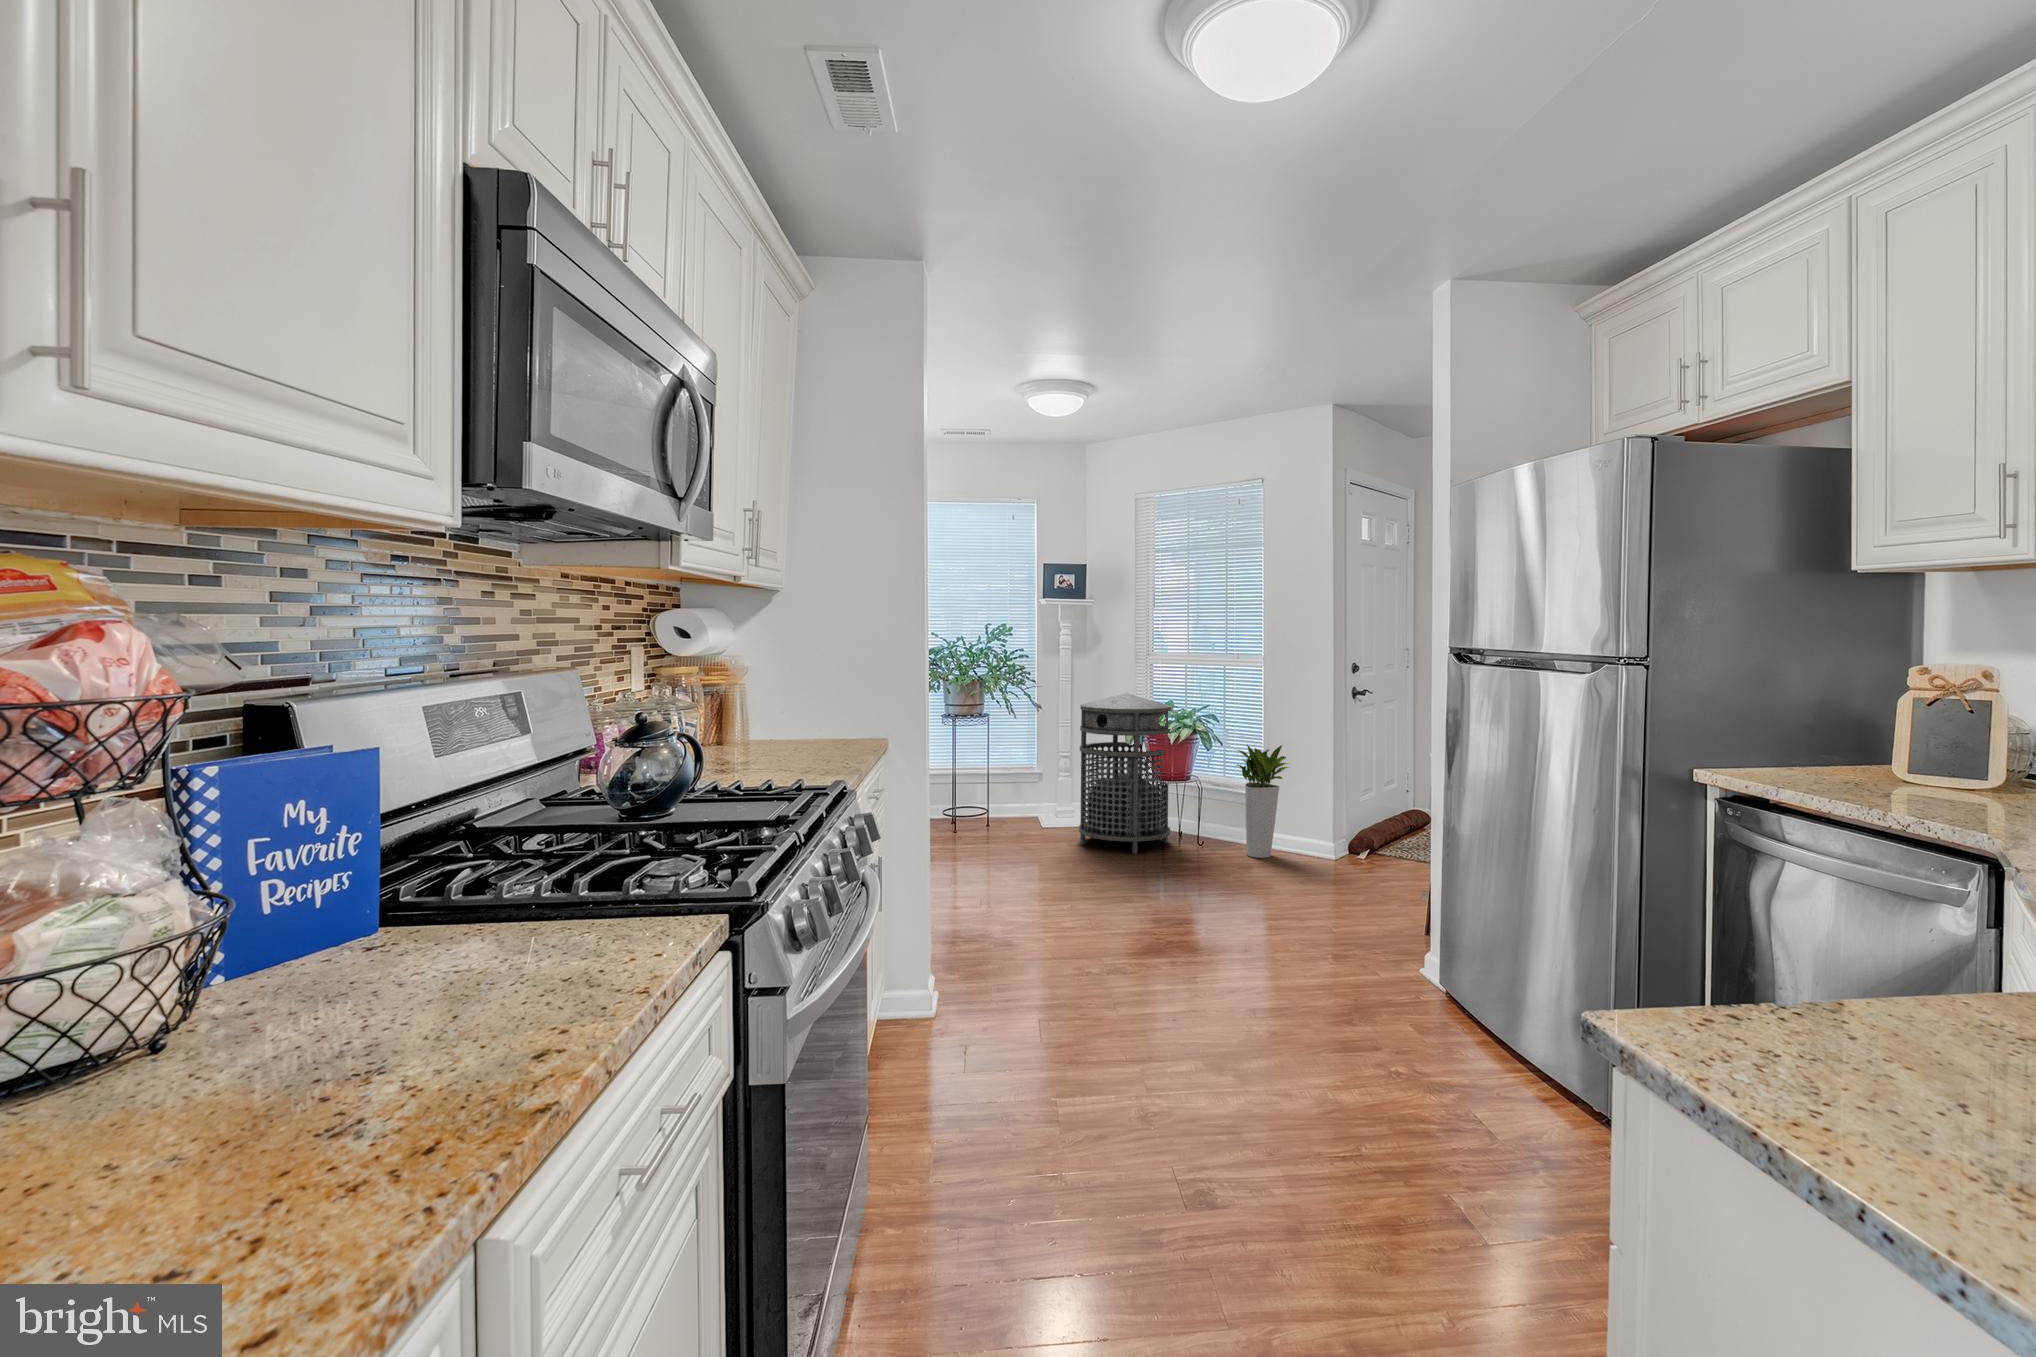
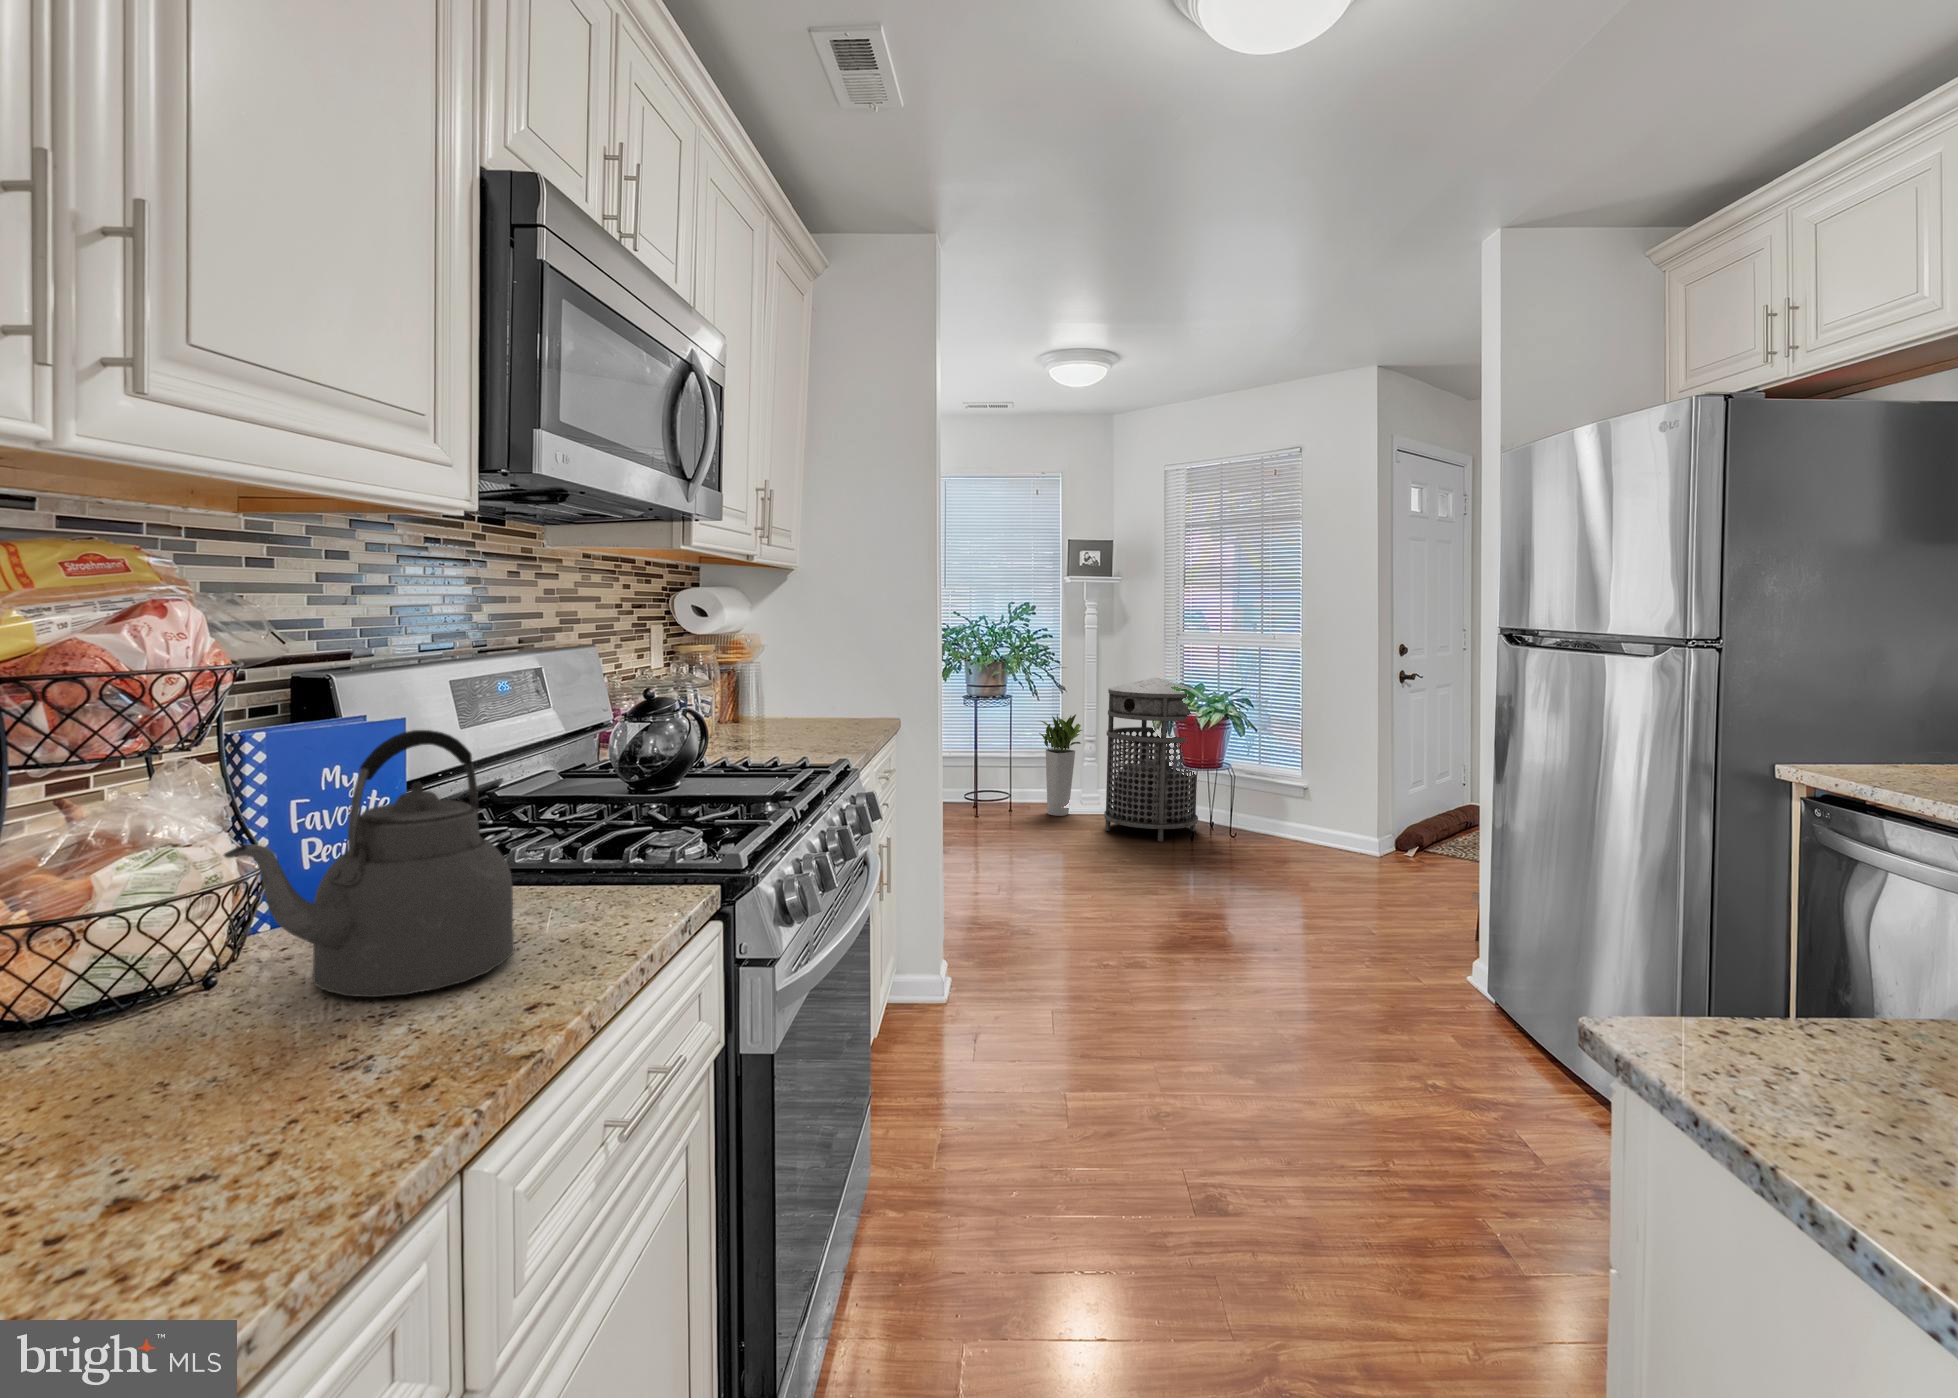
planter: present [1236,745,1289,858] -> present [1039,714,1082,816]
kettle: none [171,758,508,1060] -> present [224,730,514,997]

